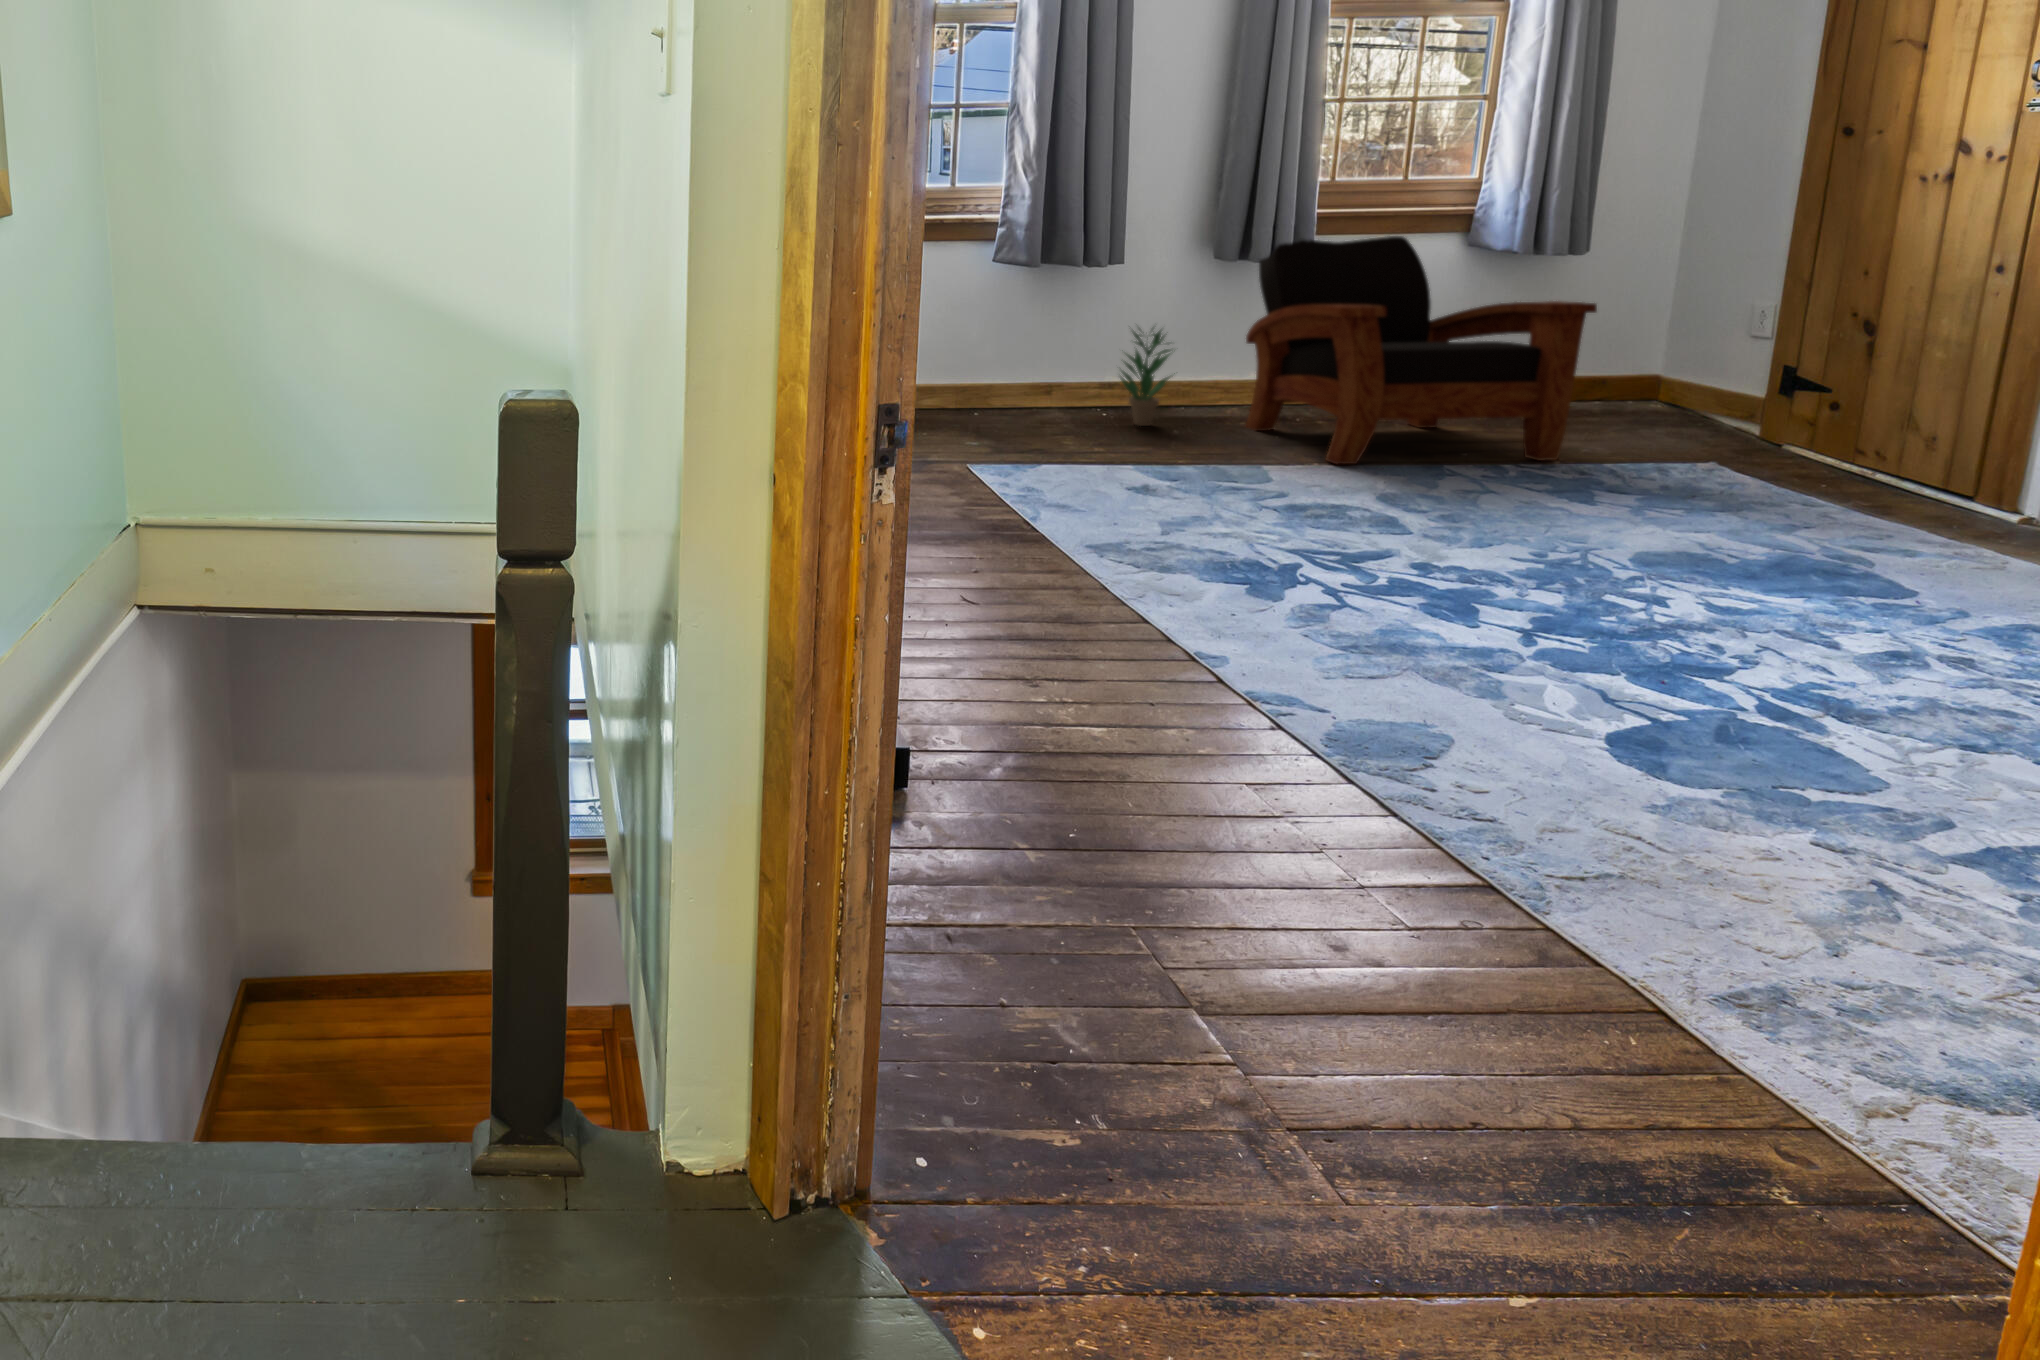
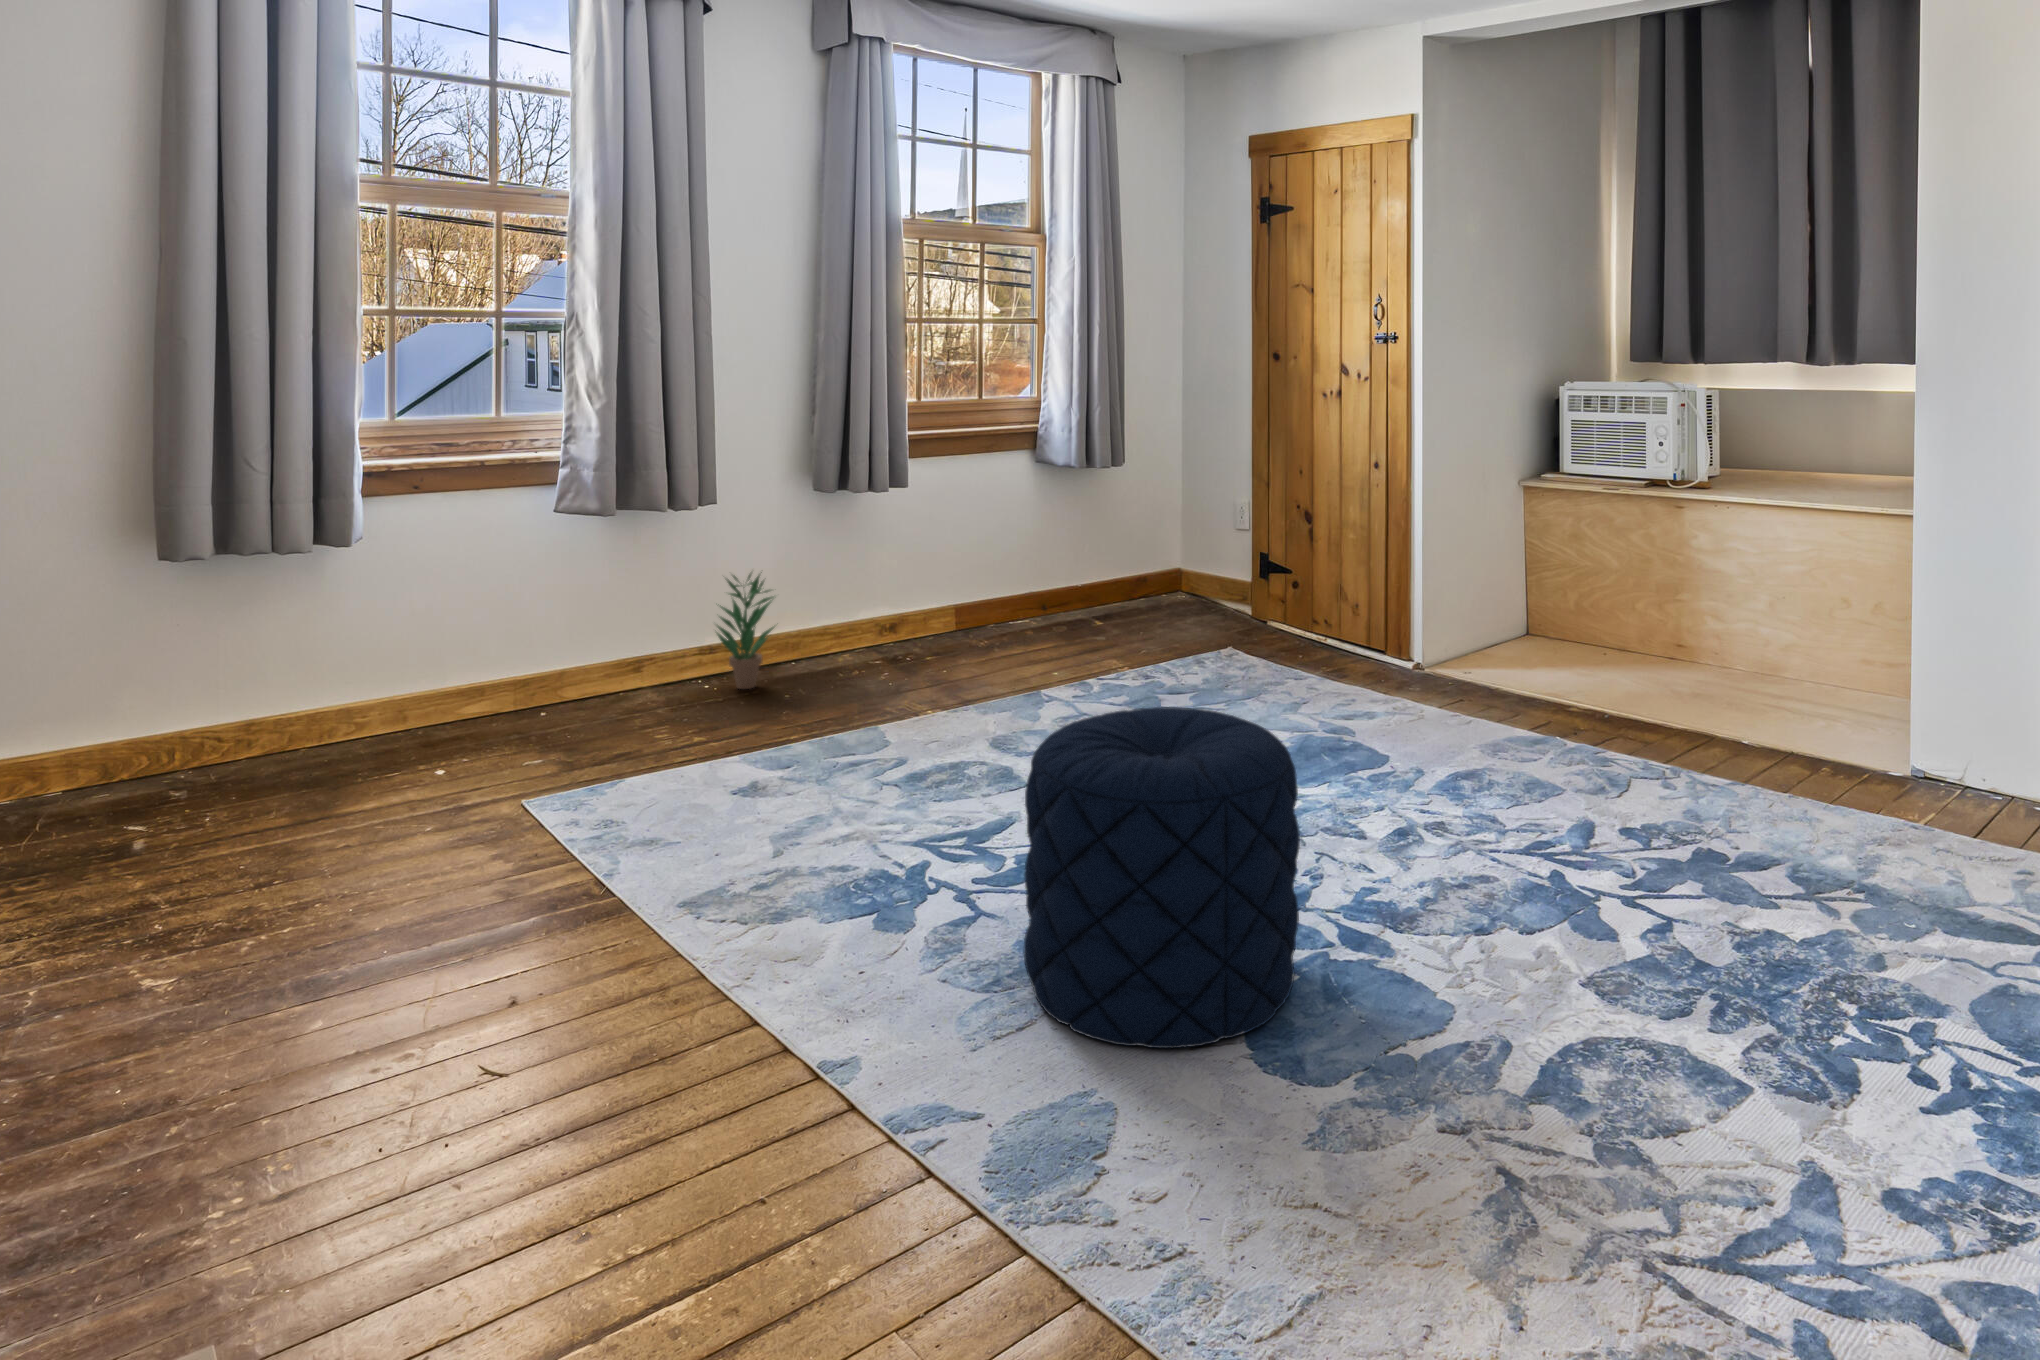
armchair: present [1246,236,1597,464] -> none [851,456,1139,708]
pouf: none [1380,446,1712,735] -> present [1024,707,1300,1048]

